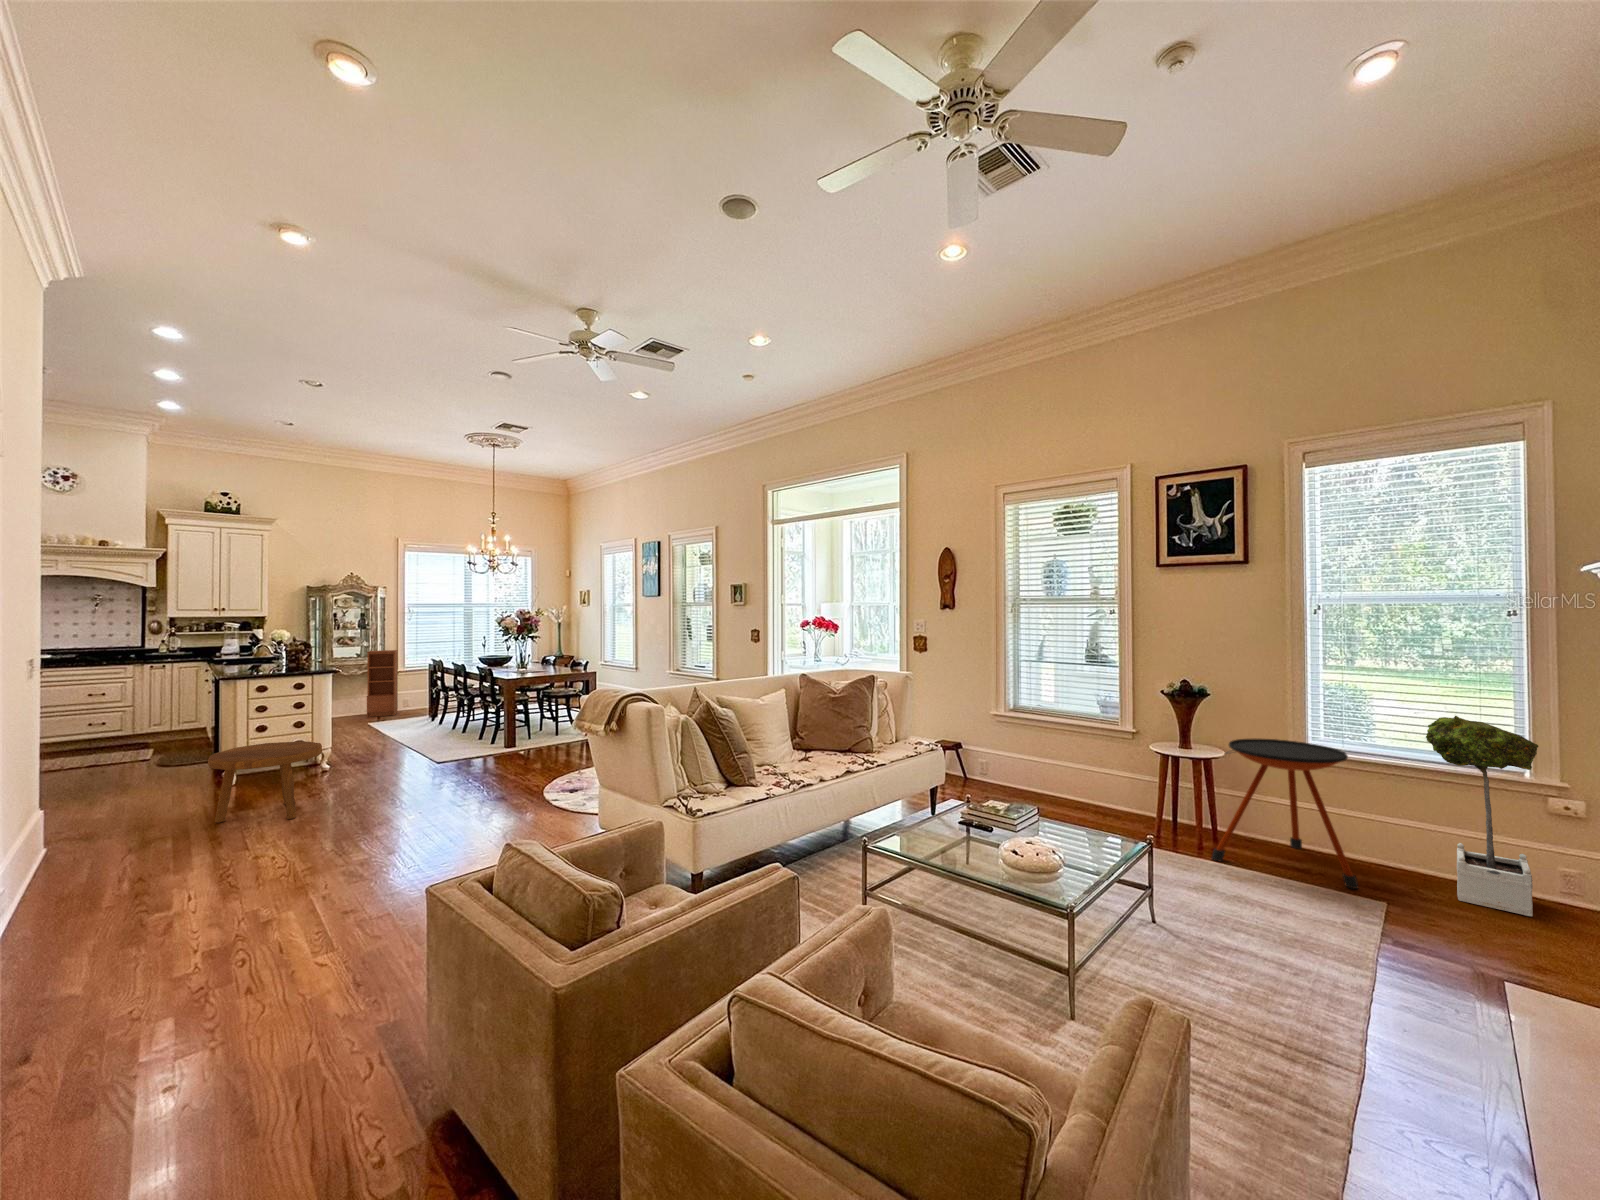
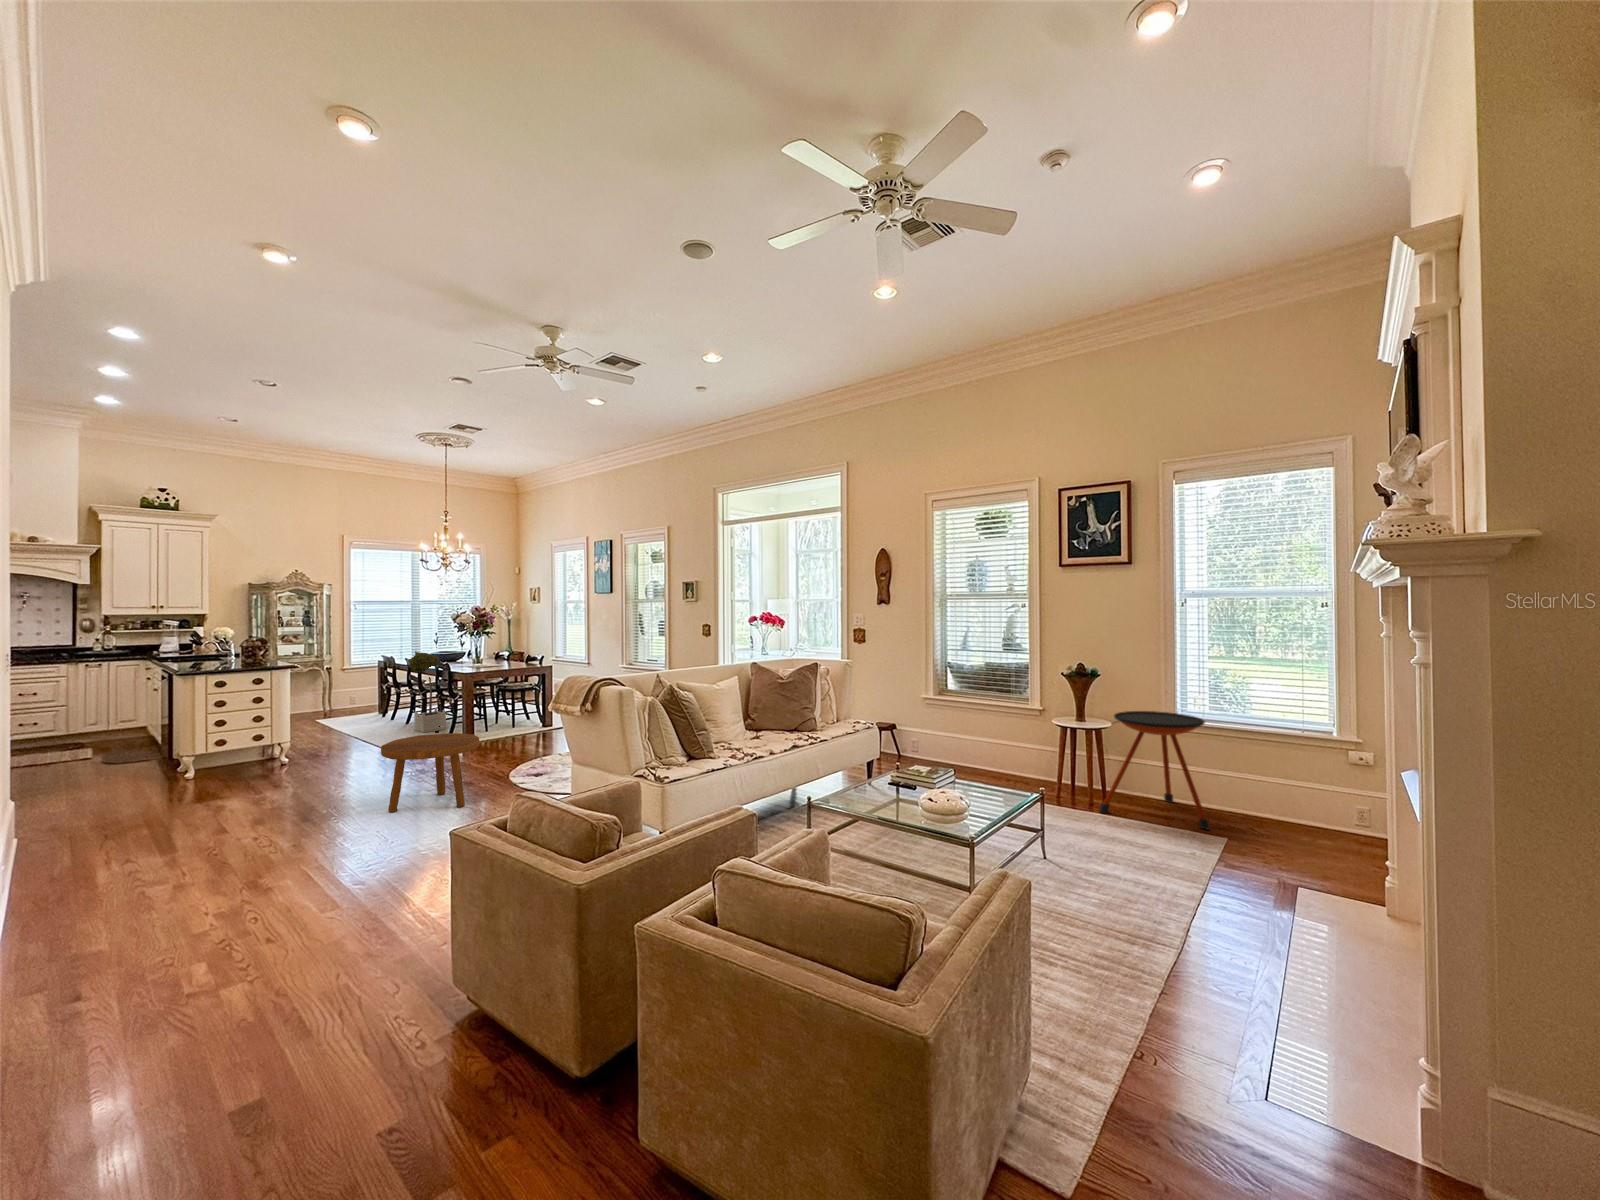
bookcase: present [367,650,398,717] -> none [312,647,344,714]
potted tree: present [1426,716,1538,917] -> present [409,651,446,733]
footstool: present [208,741,322,823] -> present [381,733,480,812]

